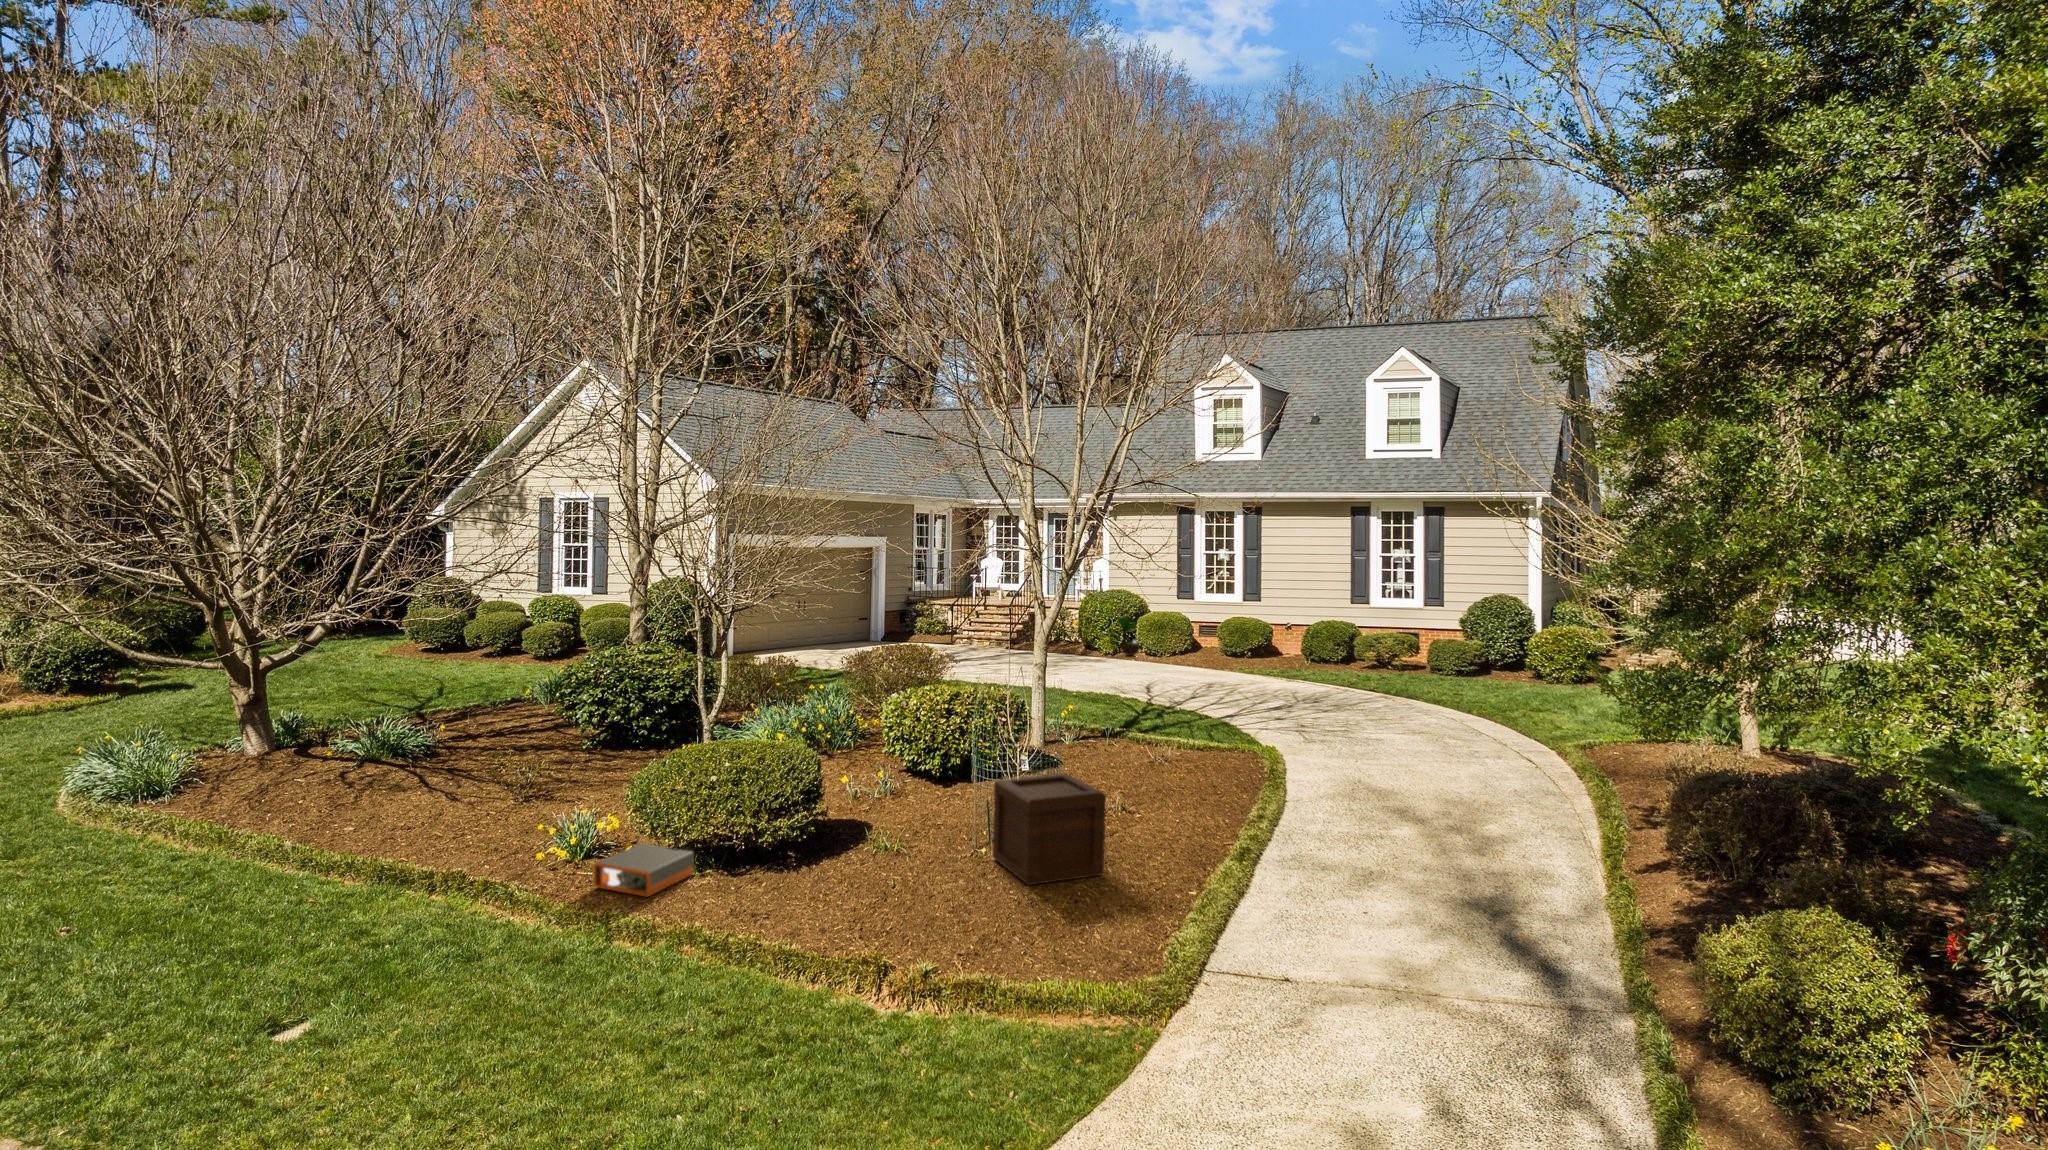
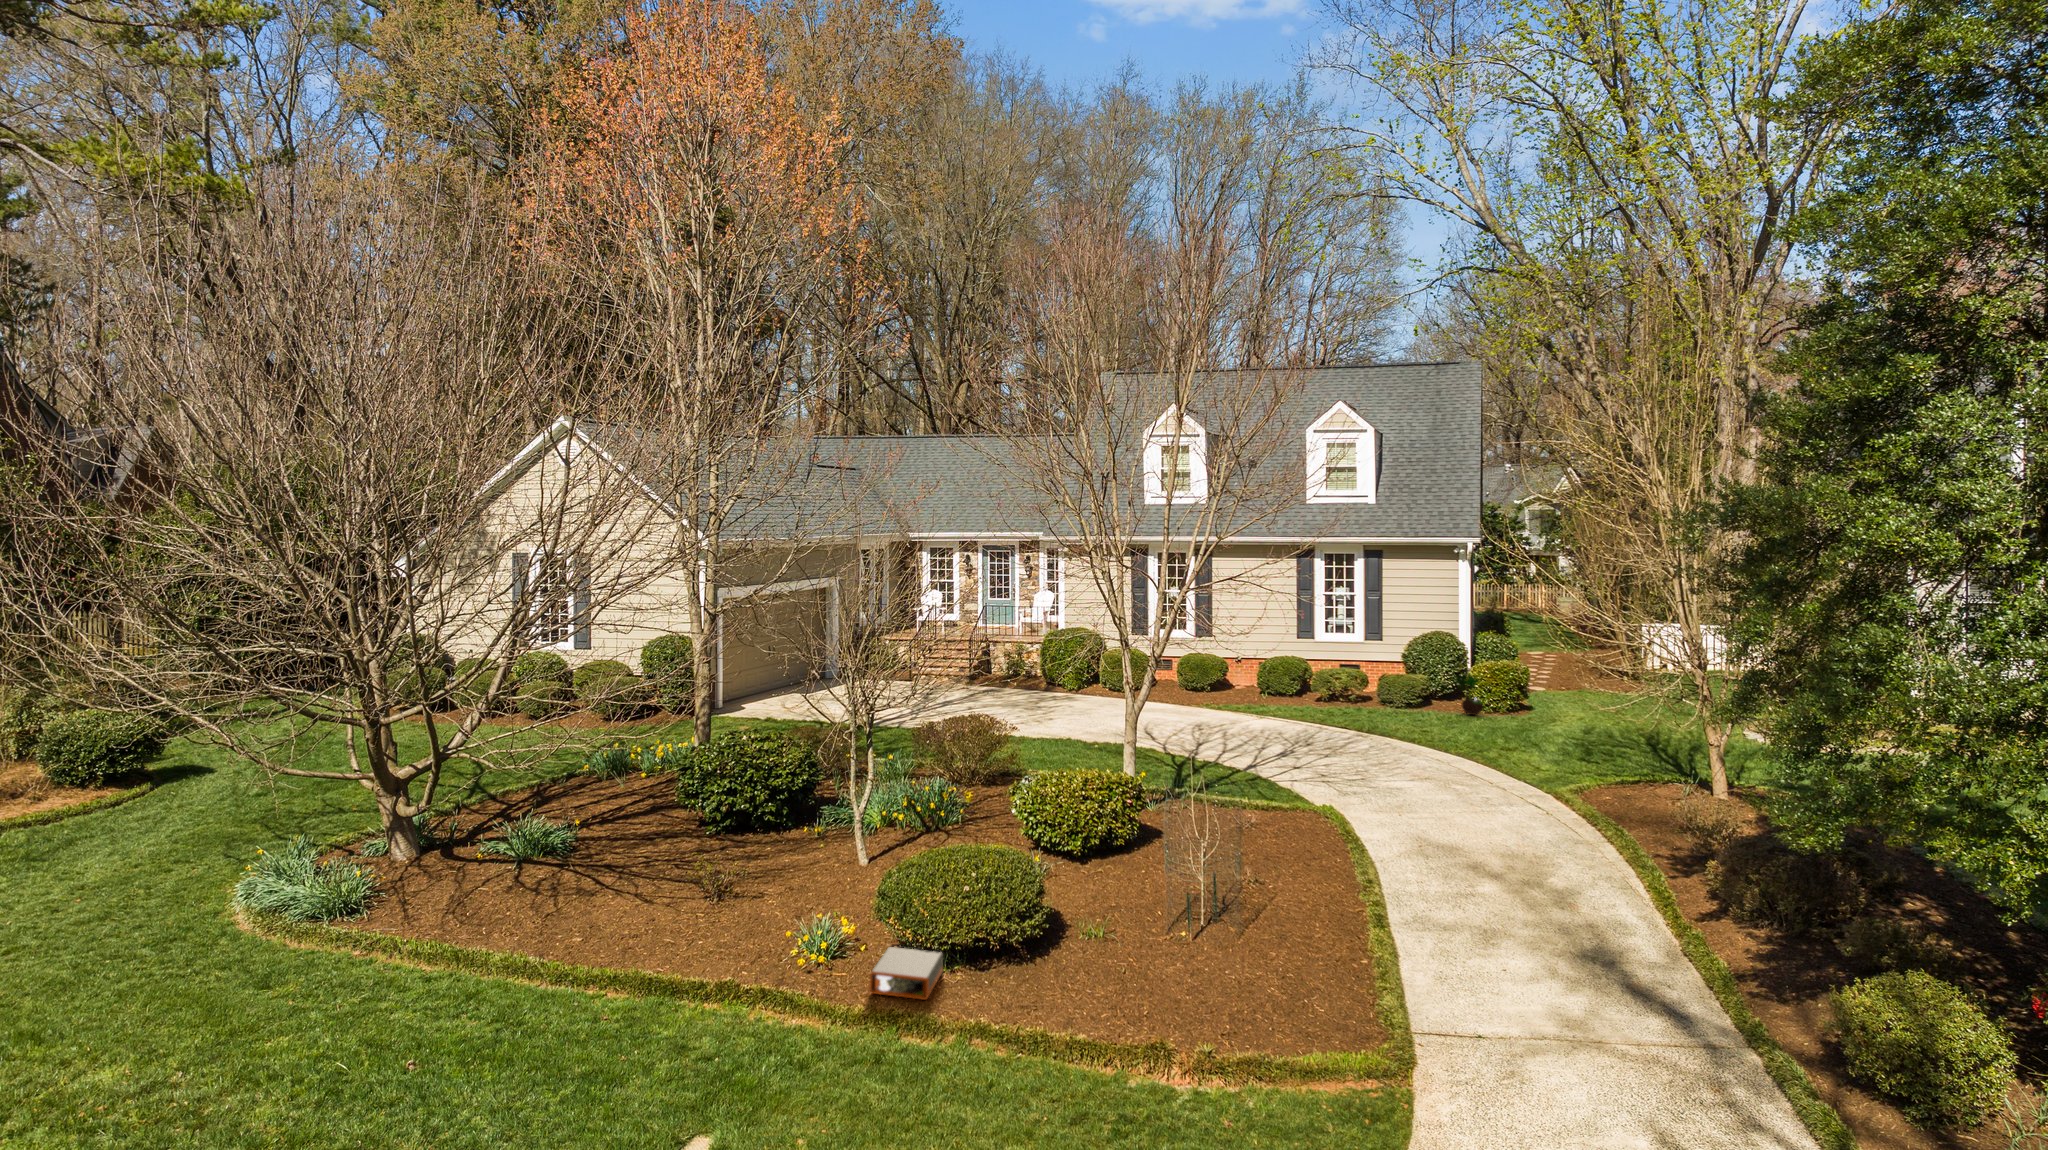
potted tree: present [1117,616,1140,656] -> present [1456,673,1483,715]
wooden crate: present [993,774,1106,885] -> none [1182,857,1288,962]

